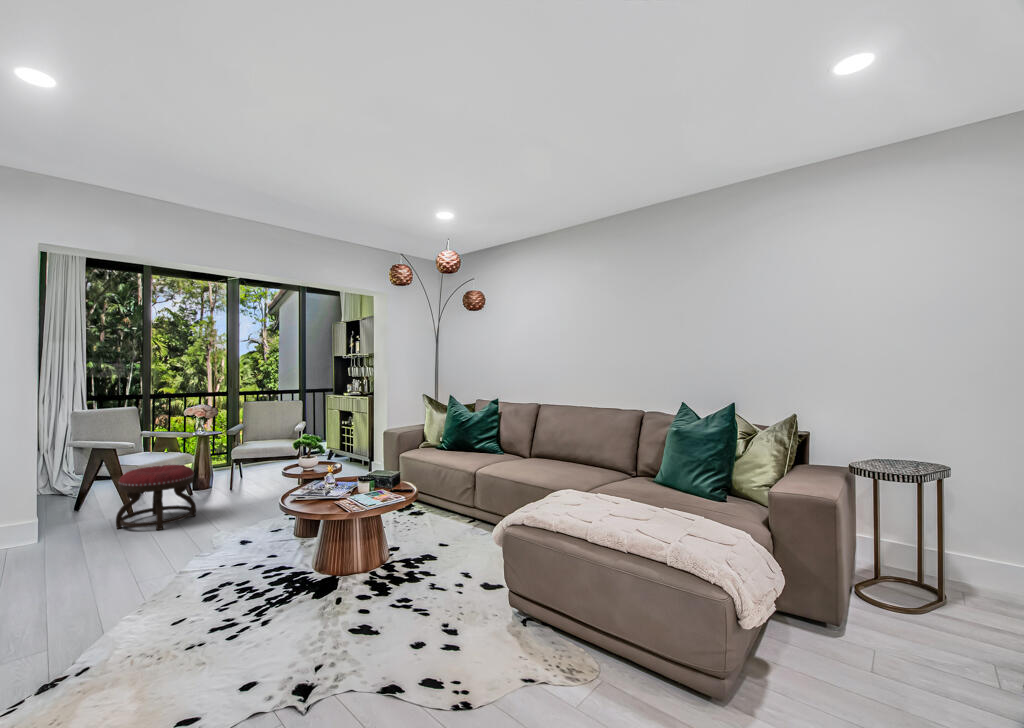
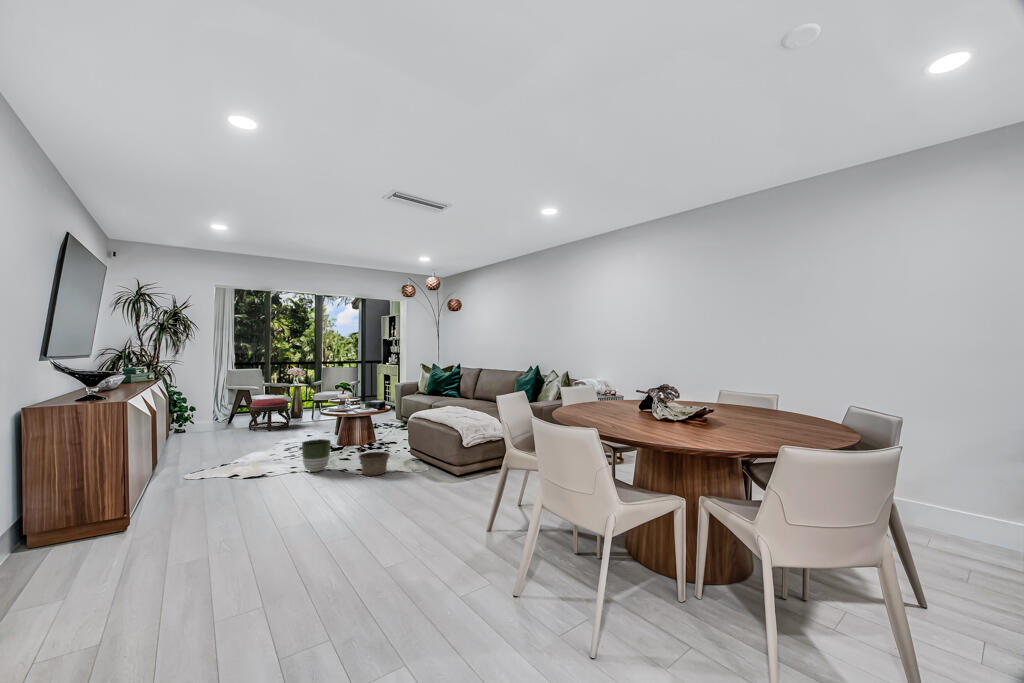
planter: none [269,589,336,678] -> present [302,439,331,472]
basket: none [411,589,482,684] -> present [359,440,390,476]

